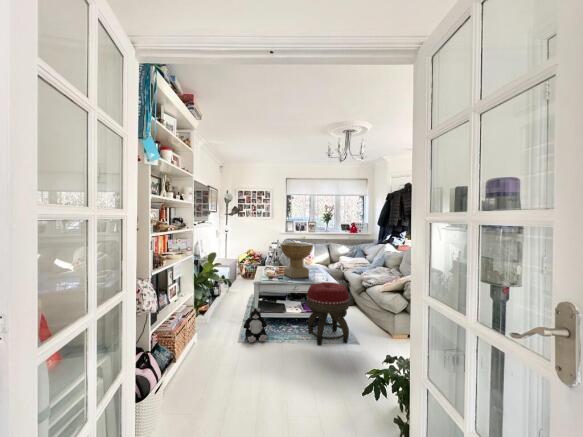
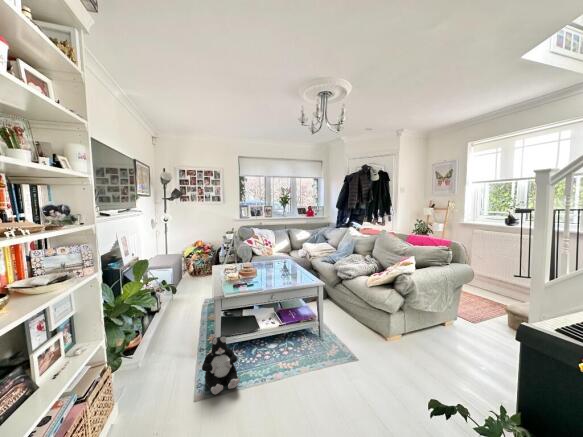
decorative bowl: present [281,242,313,278] -> none [245,234,288,284]
footstool: present [307,282,349,346] -> none [291,288,349,380]

